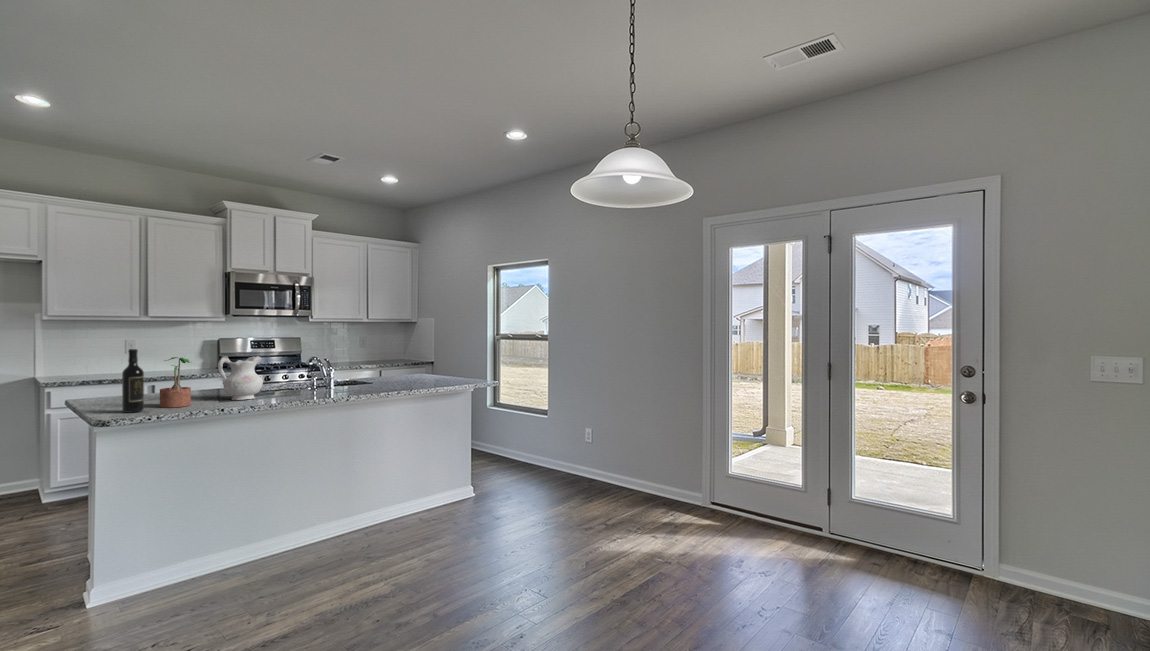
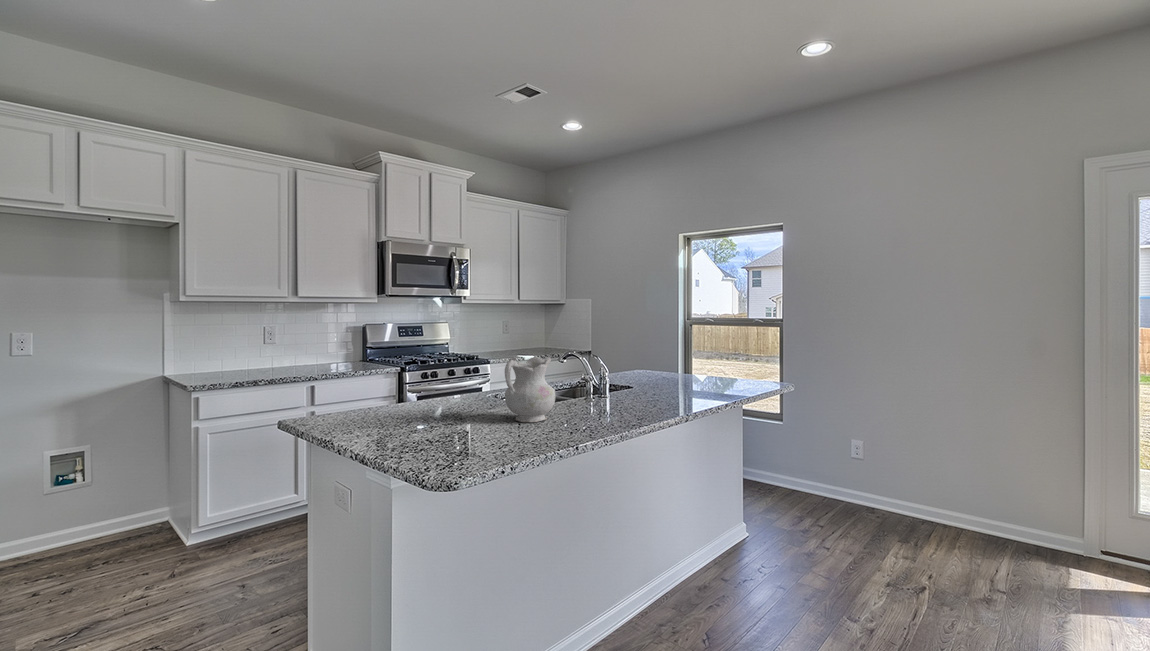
wine bottle: present [122,349,144,413] -> none [419,351,448,454]
potted plant: present [160,357,191,408] -> none [448,361,491,441]

